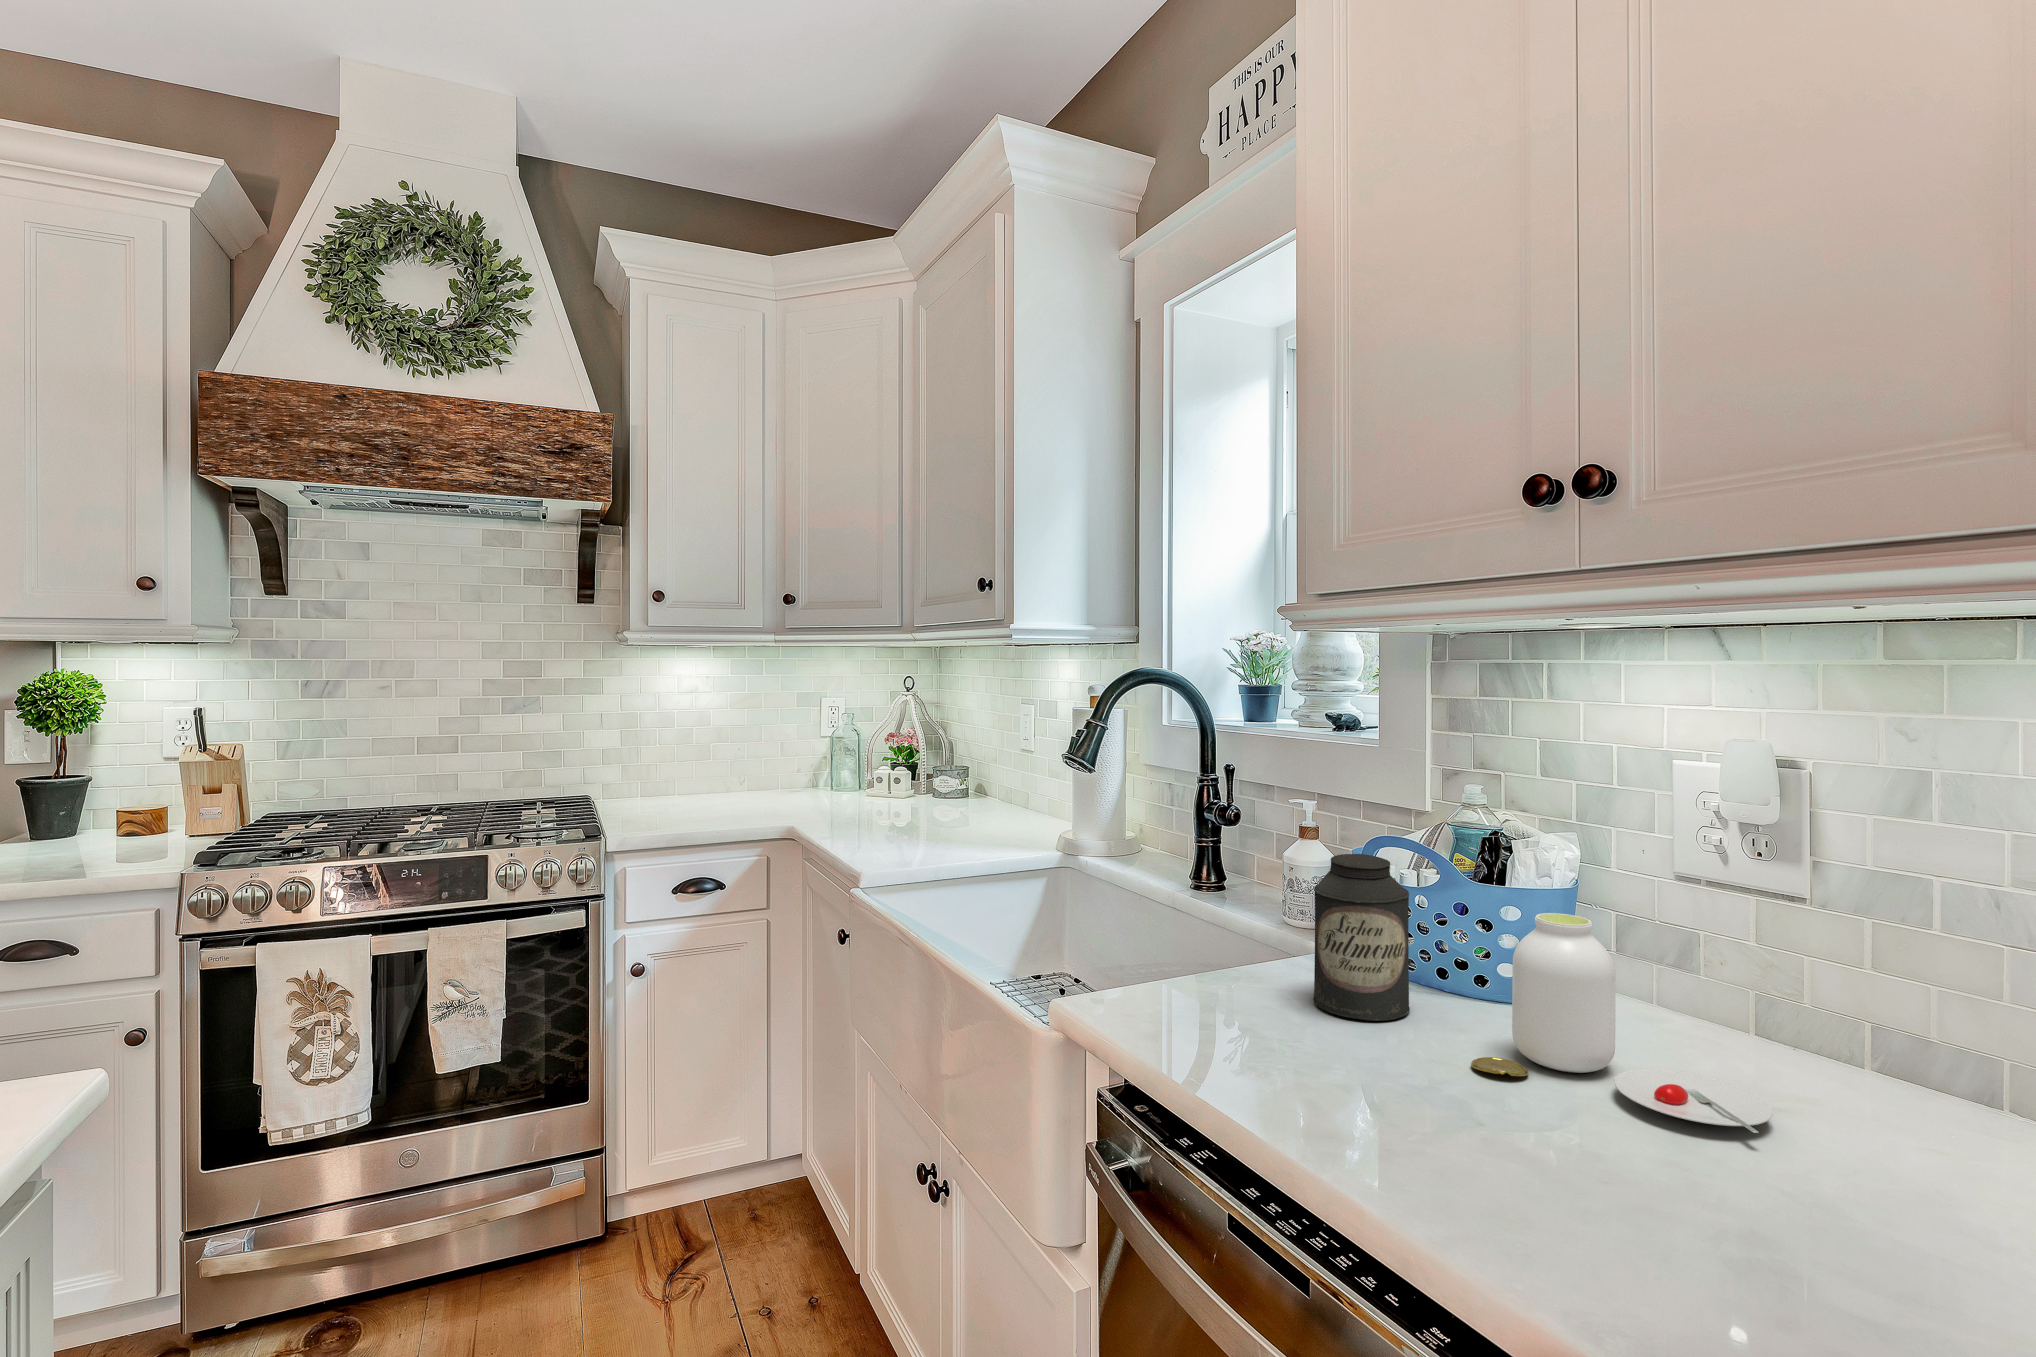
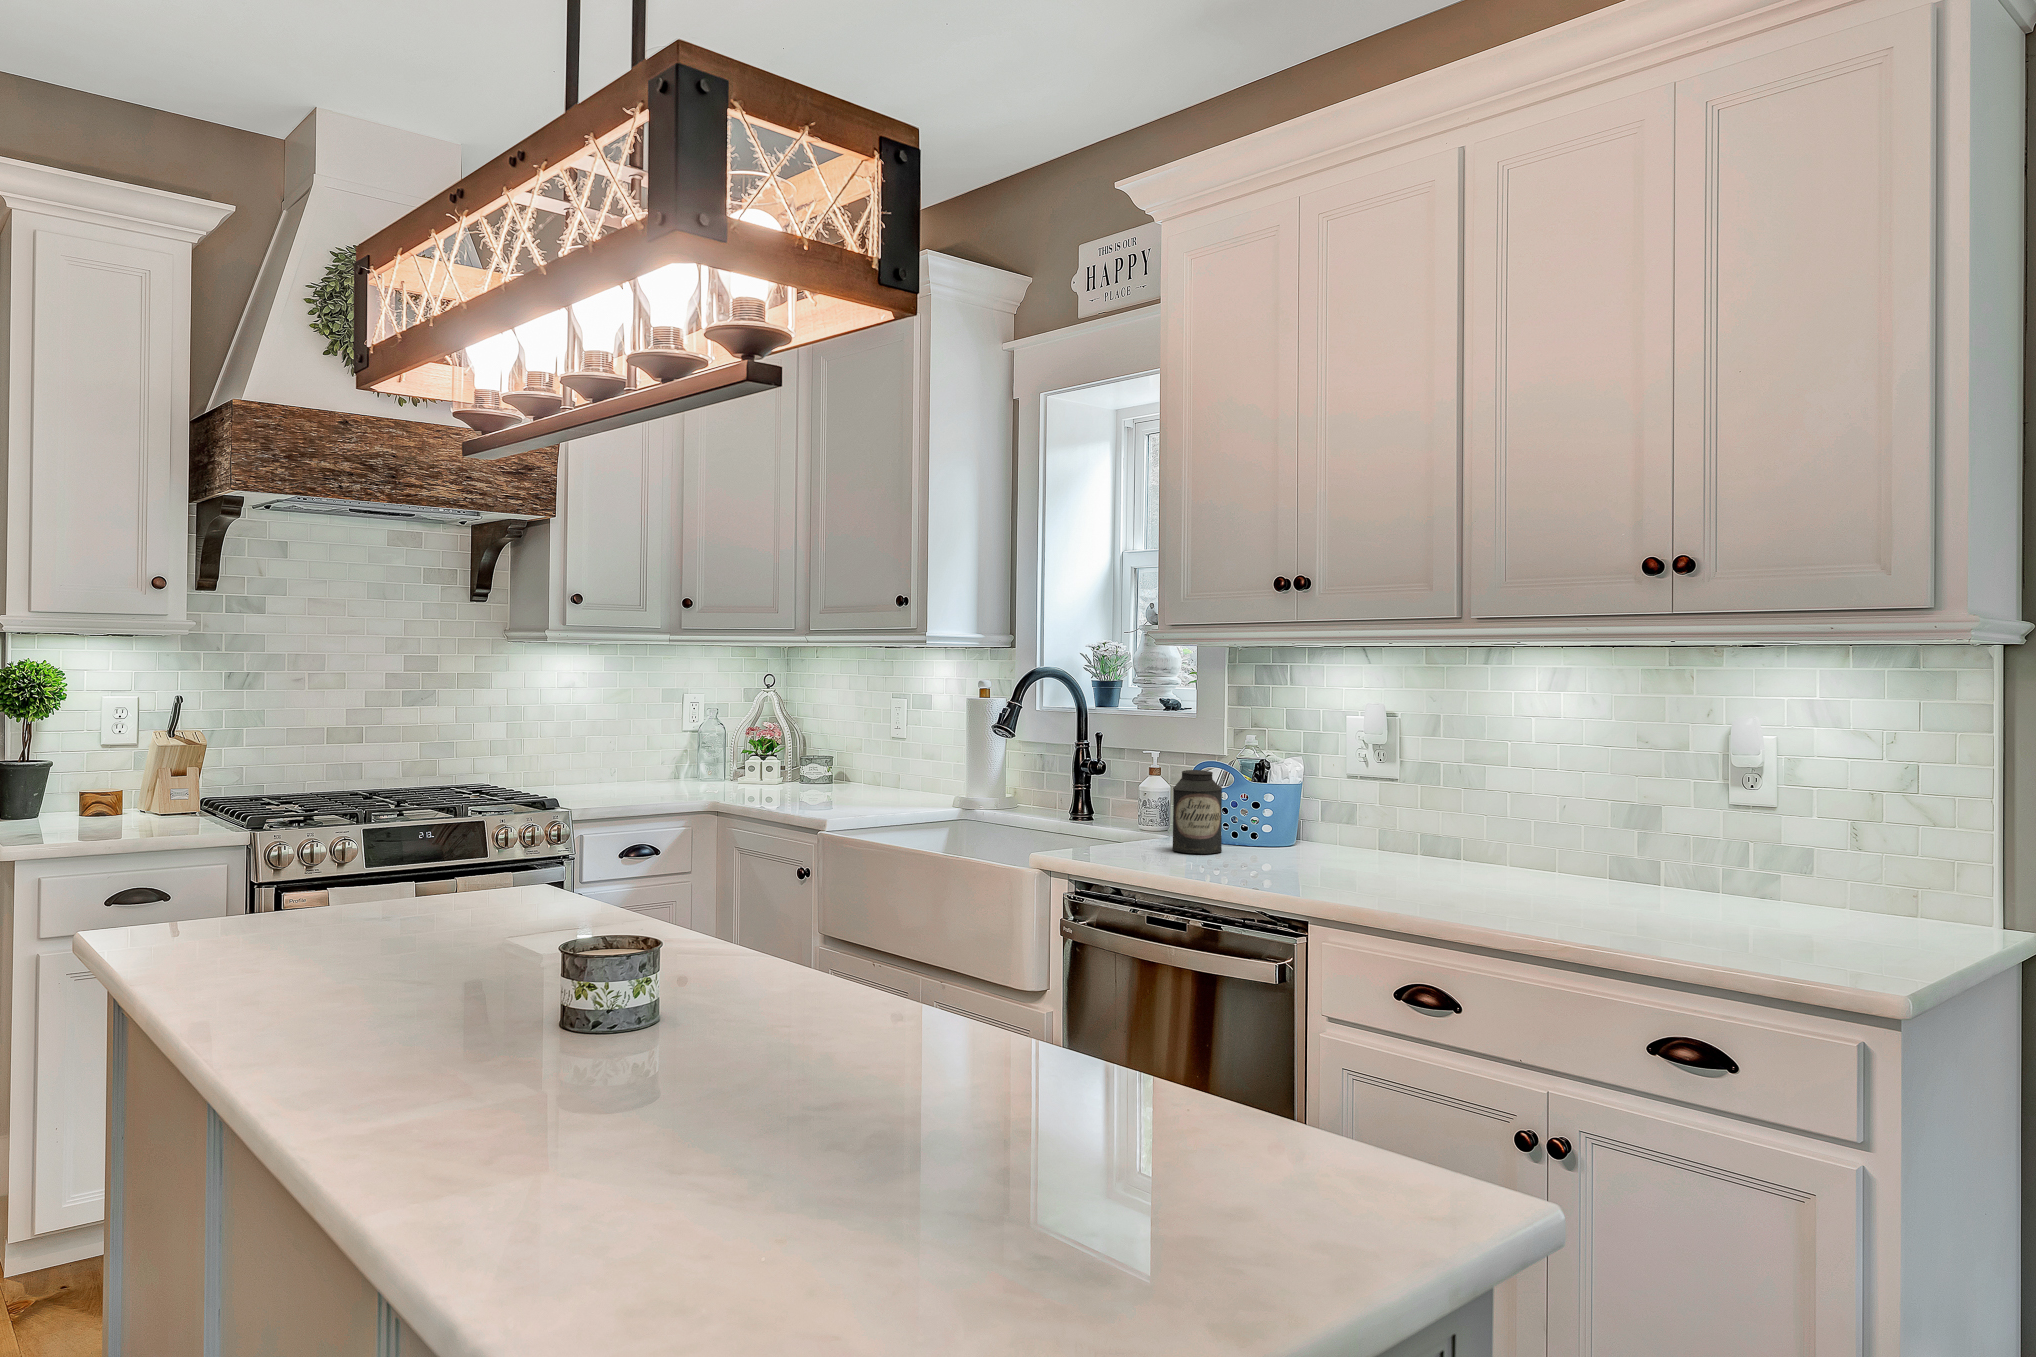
jar: present [1471,913,1773,1133] -> none [1254,789,1375,867]

